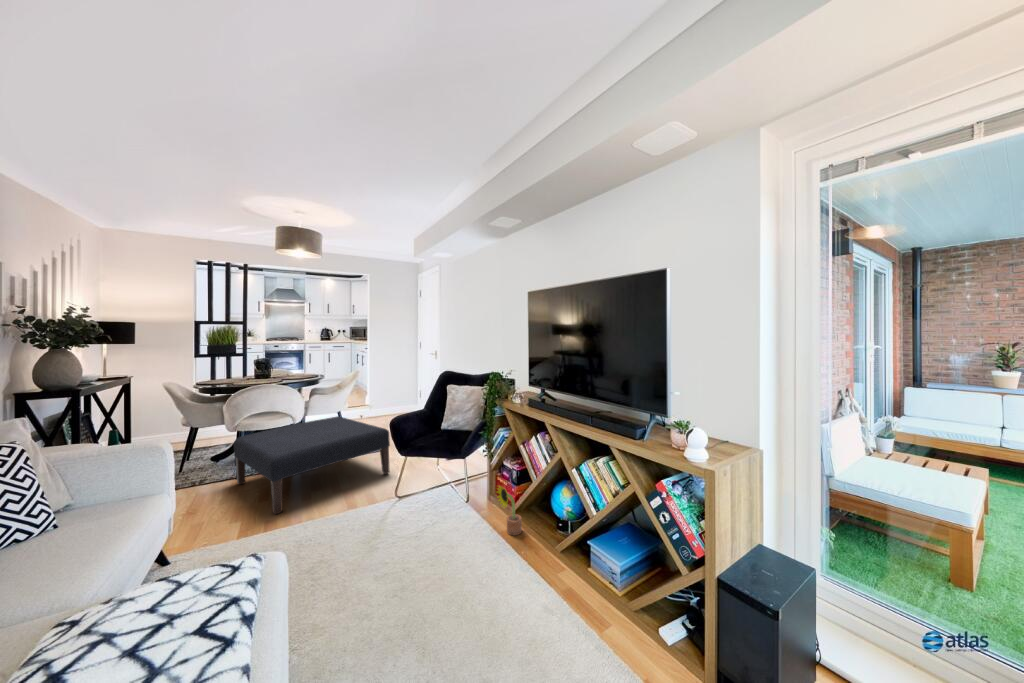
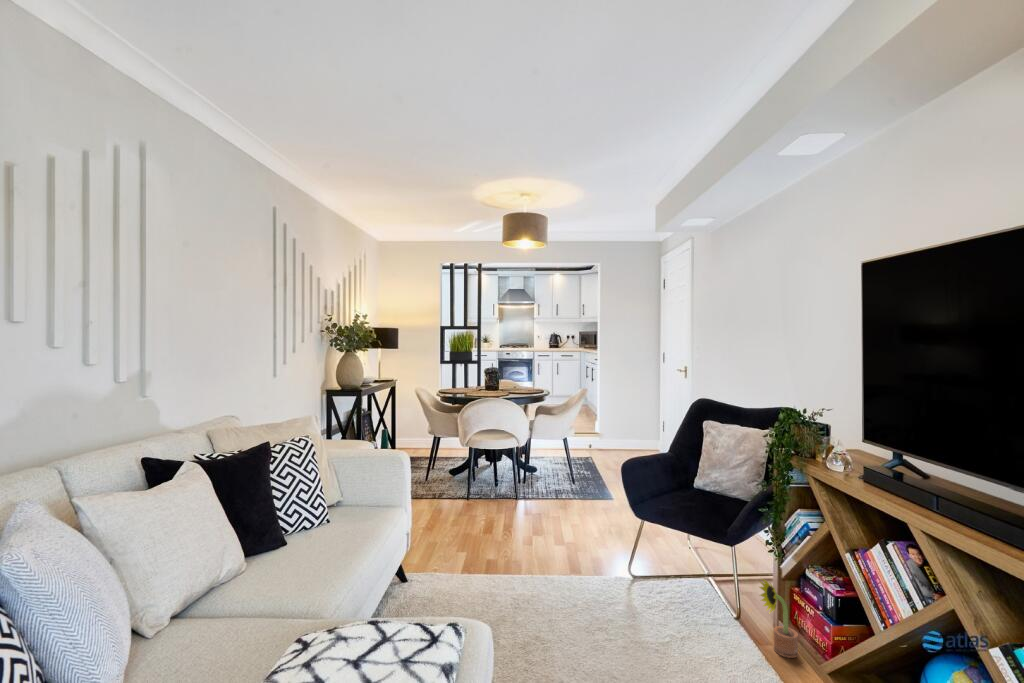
ottoman: present [234,416,390,514] -> none [466,446,622,543]

